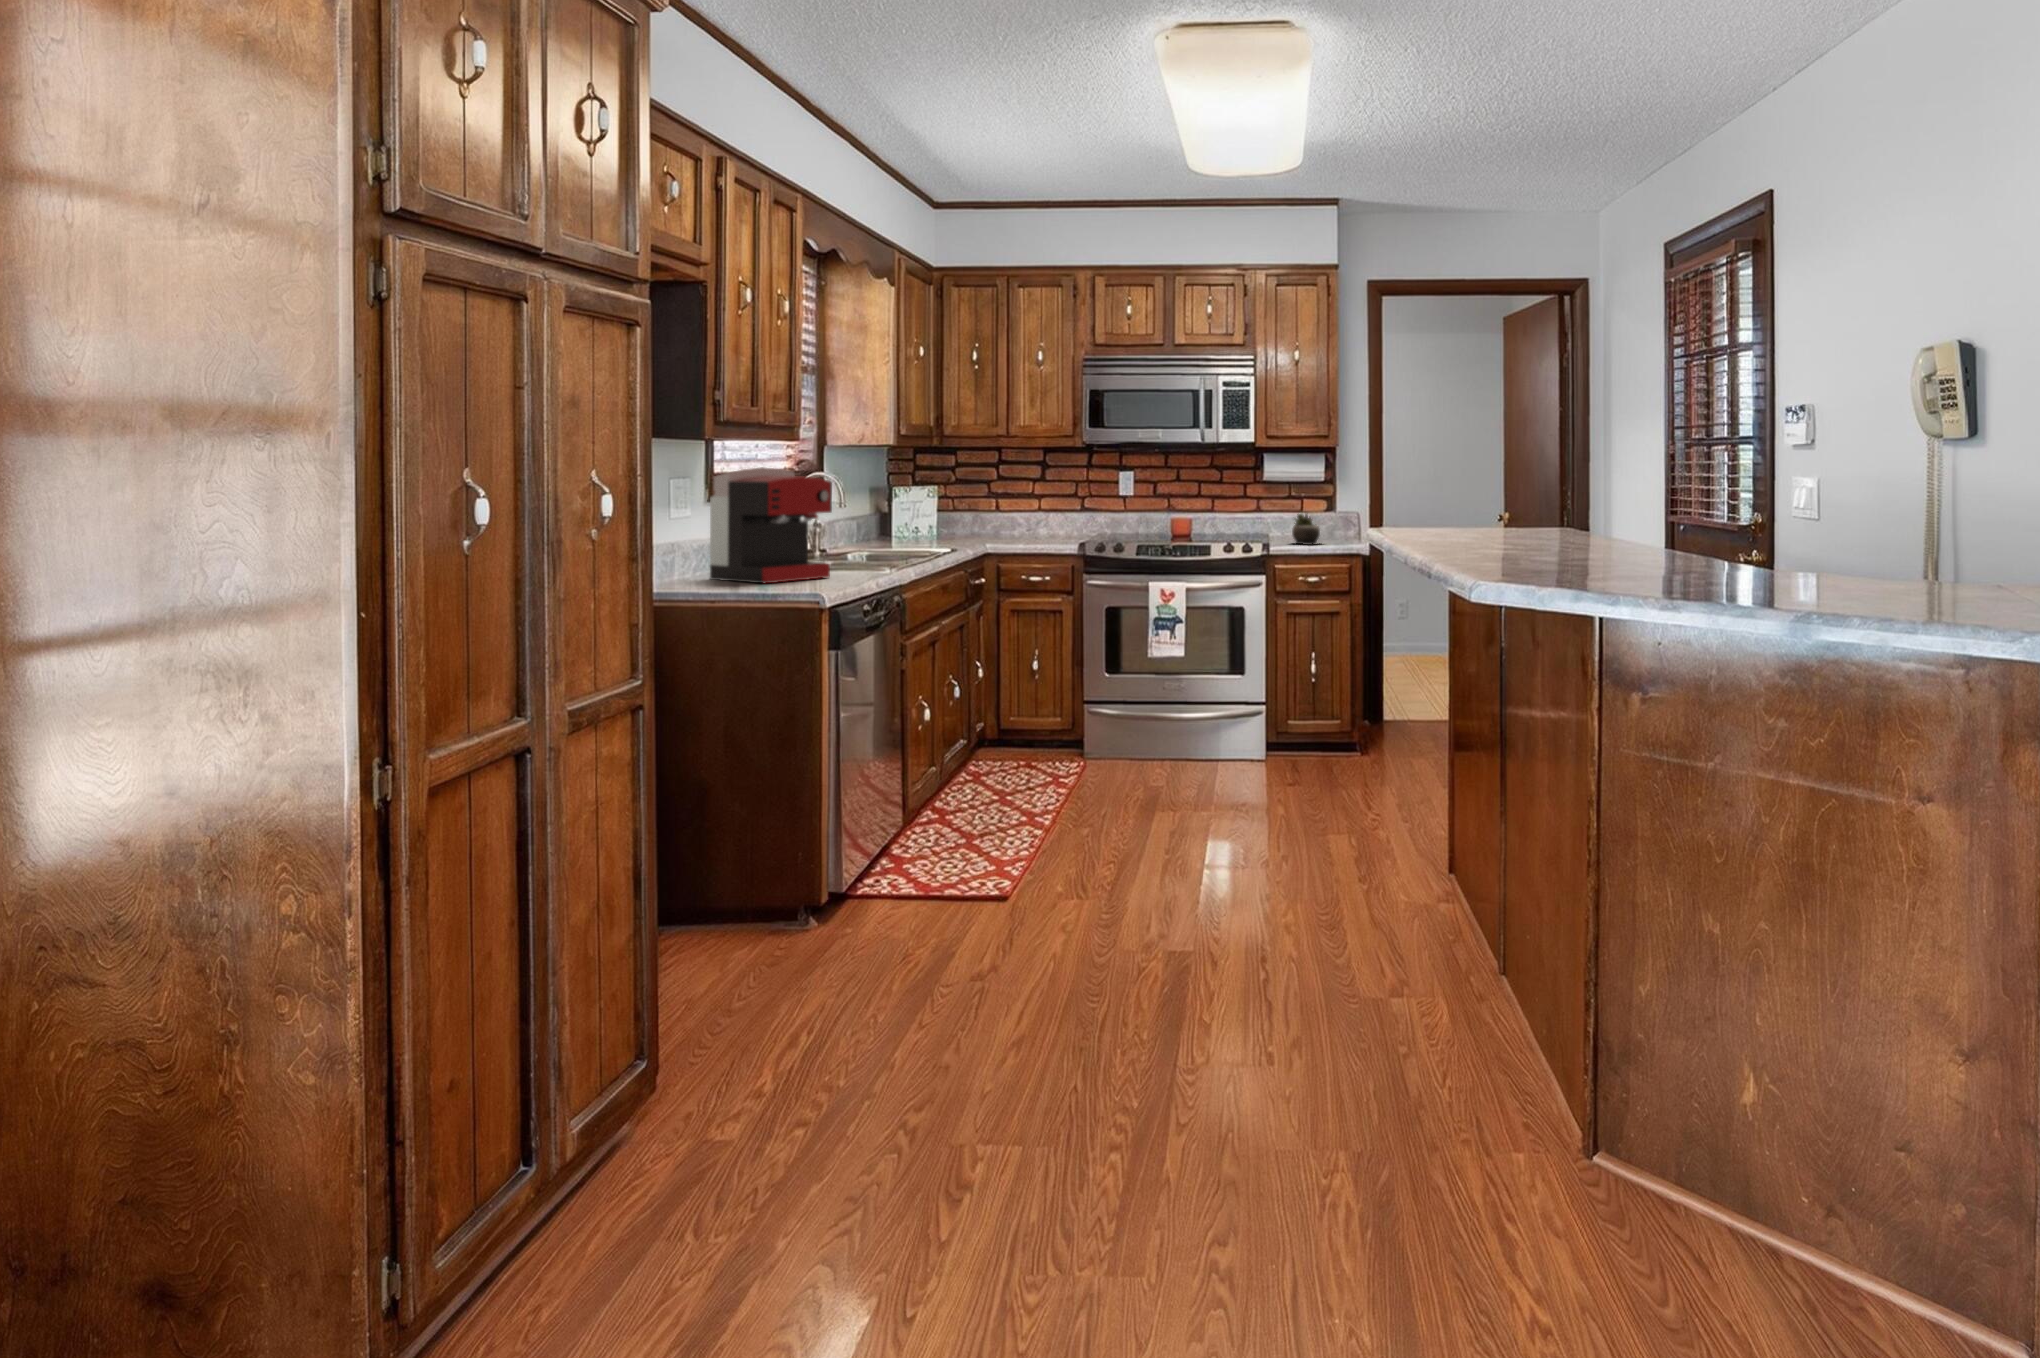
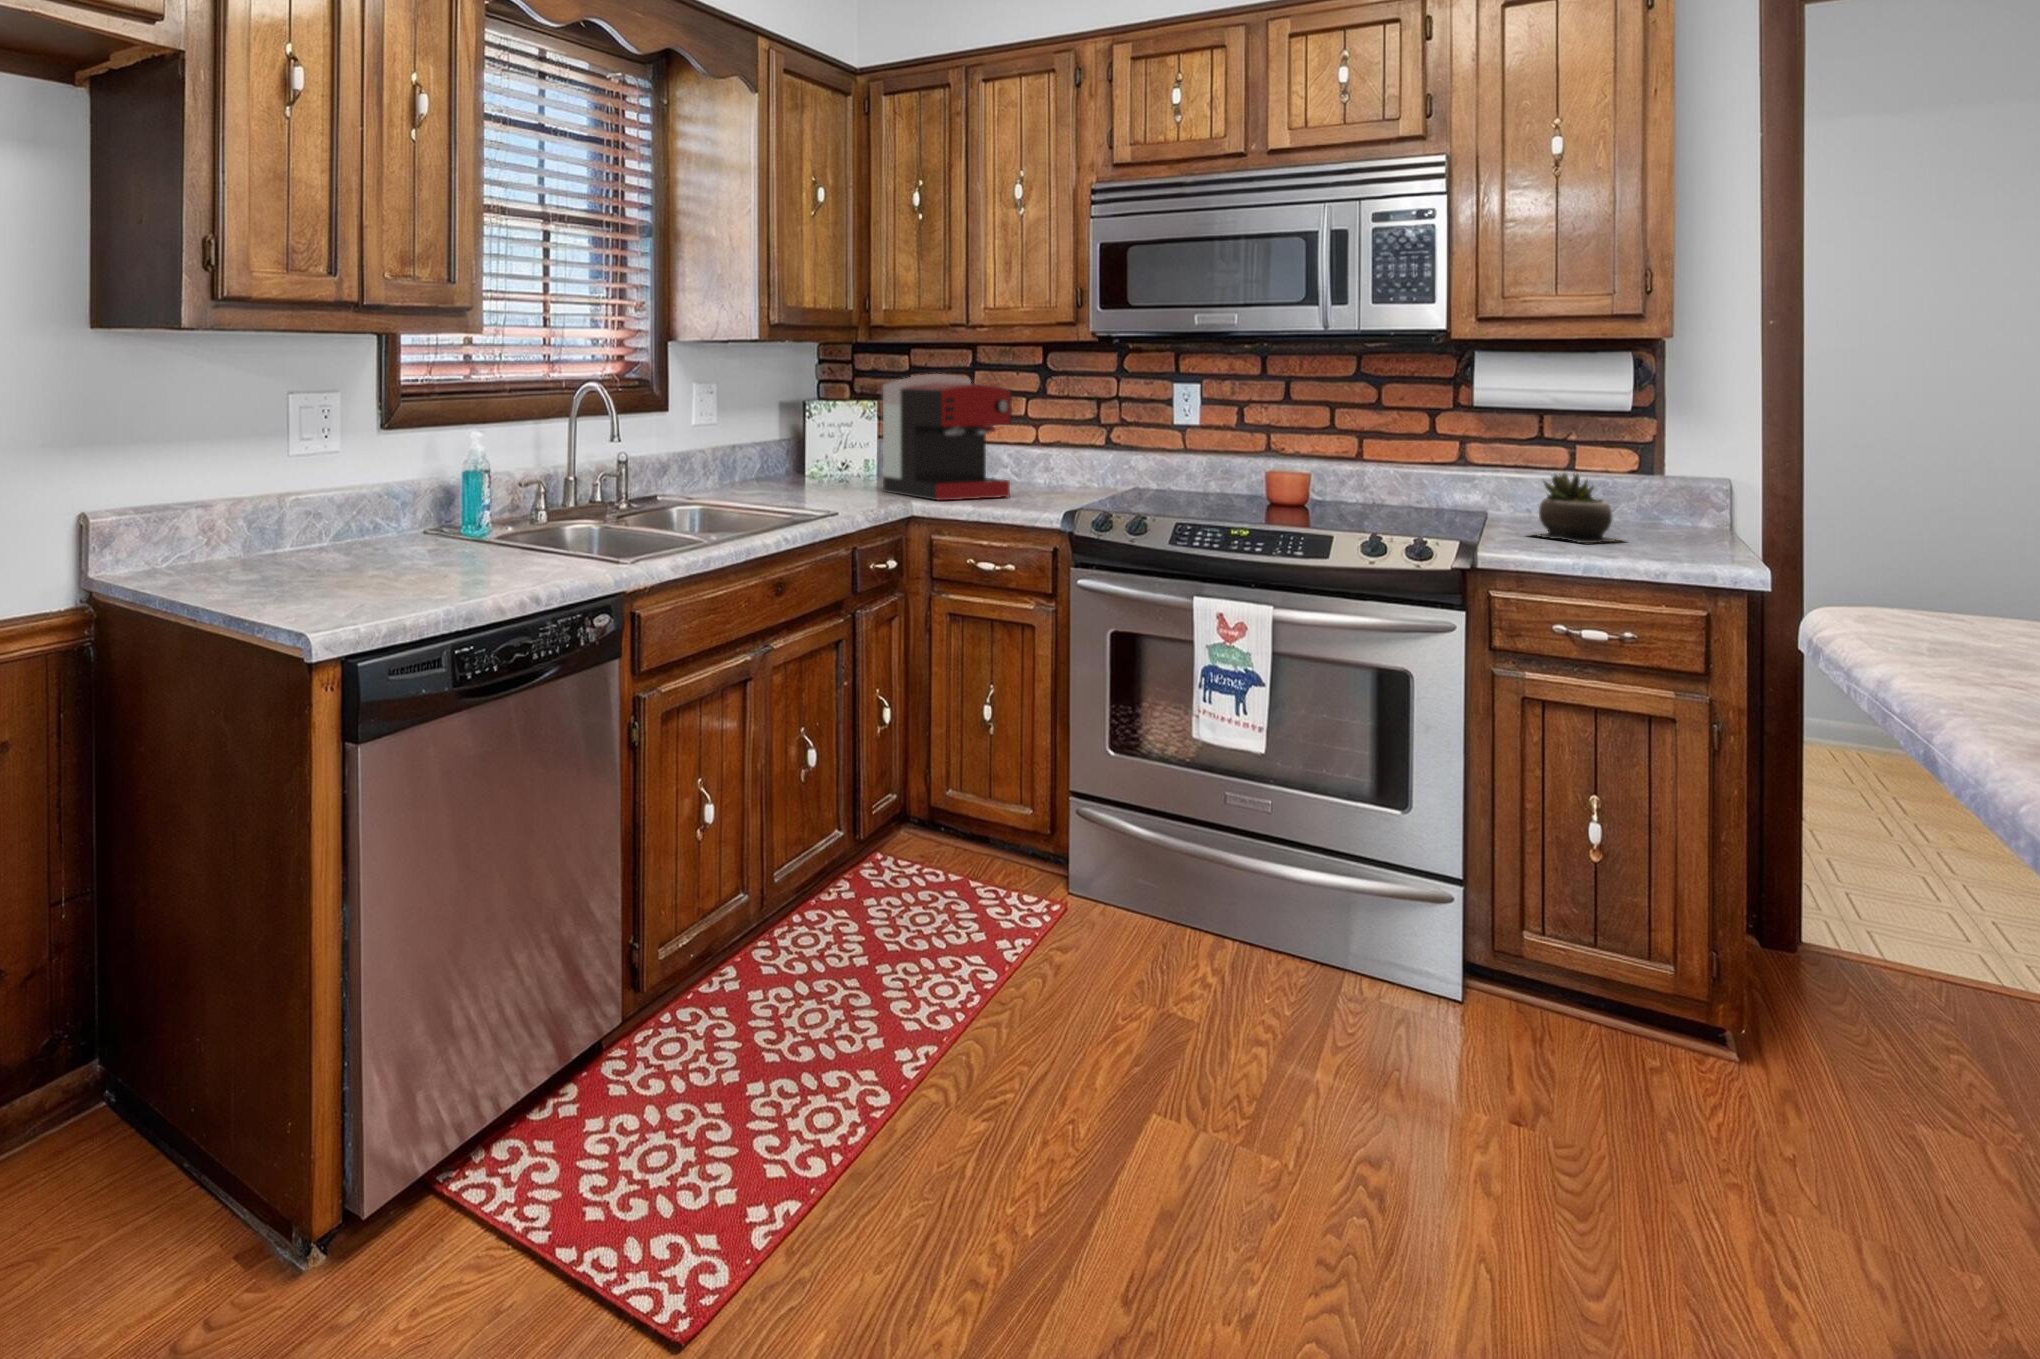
coffee maker: present [710,467,832,583] -> present [883,374,1012,501]

